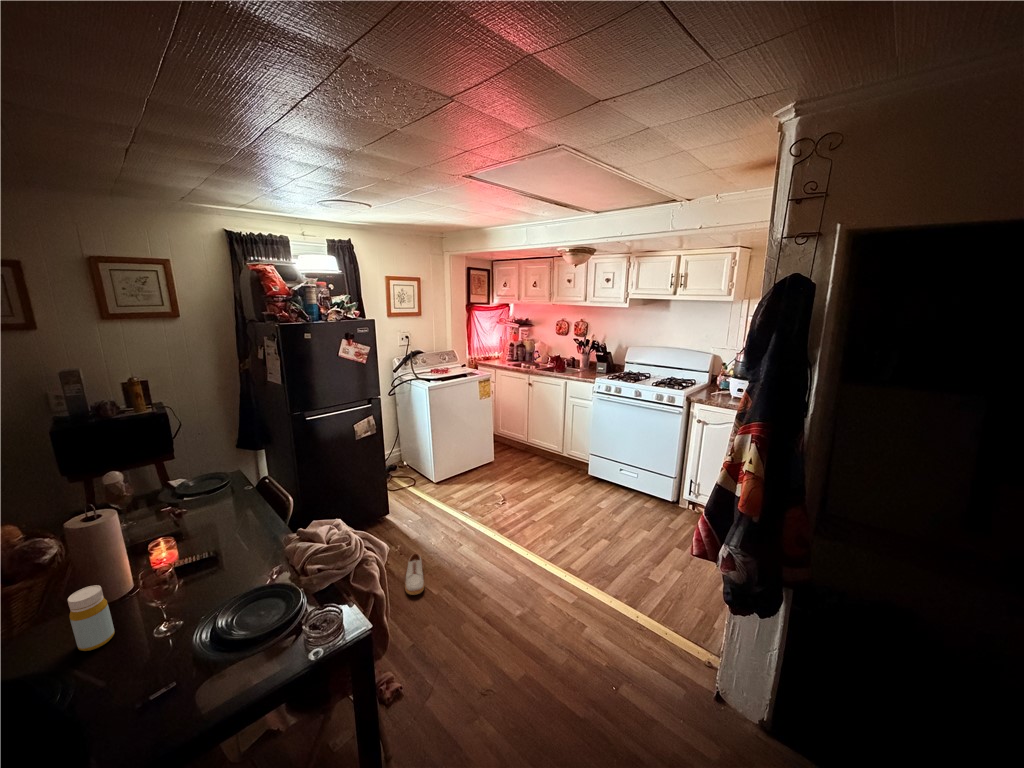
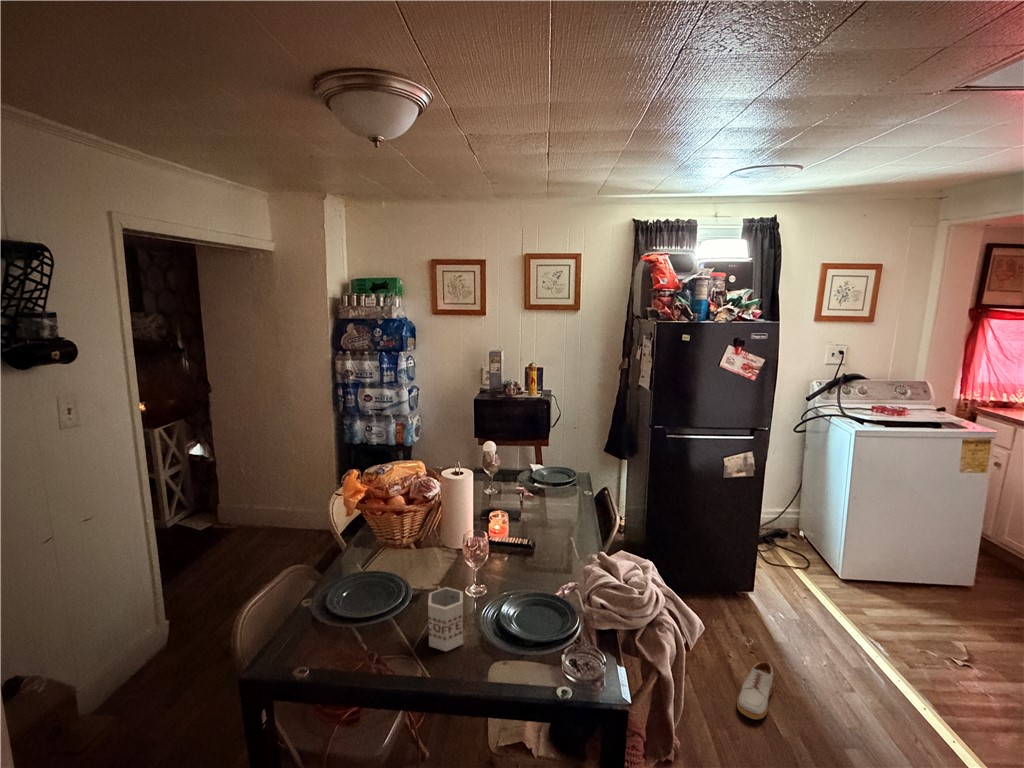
bottle: present [68,585,115,651] -> none [428,527,449,580]
mug: none [114,636,182,720] -> present [428,587,463,651]

